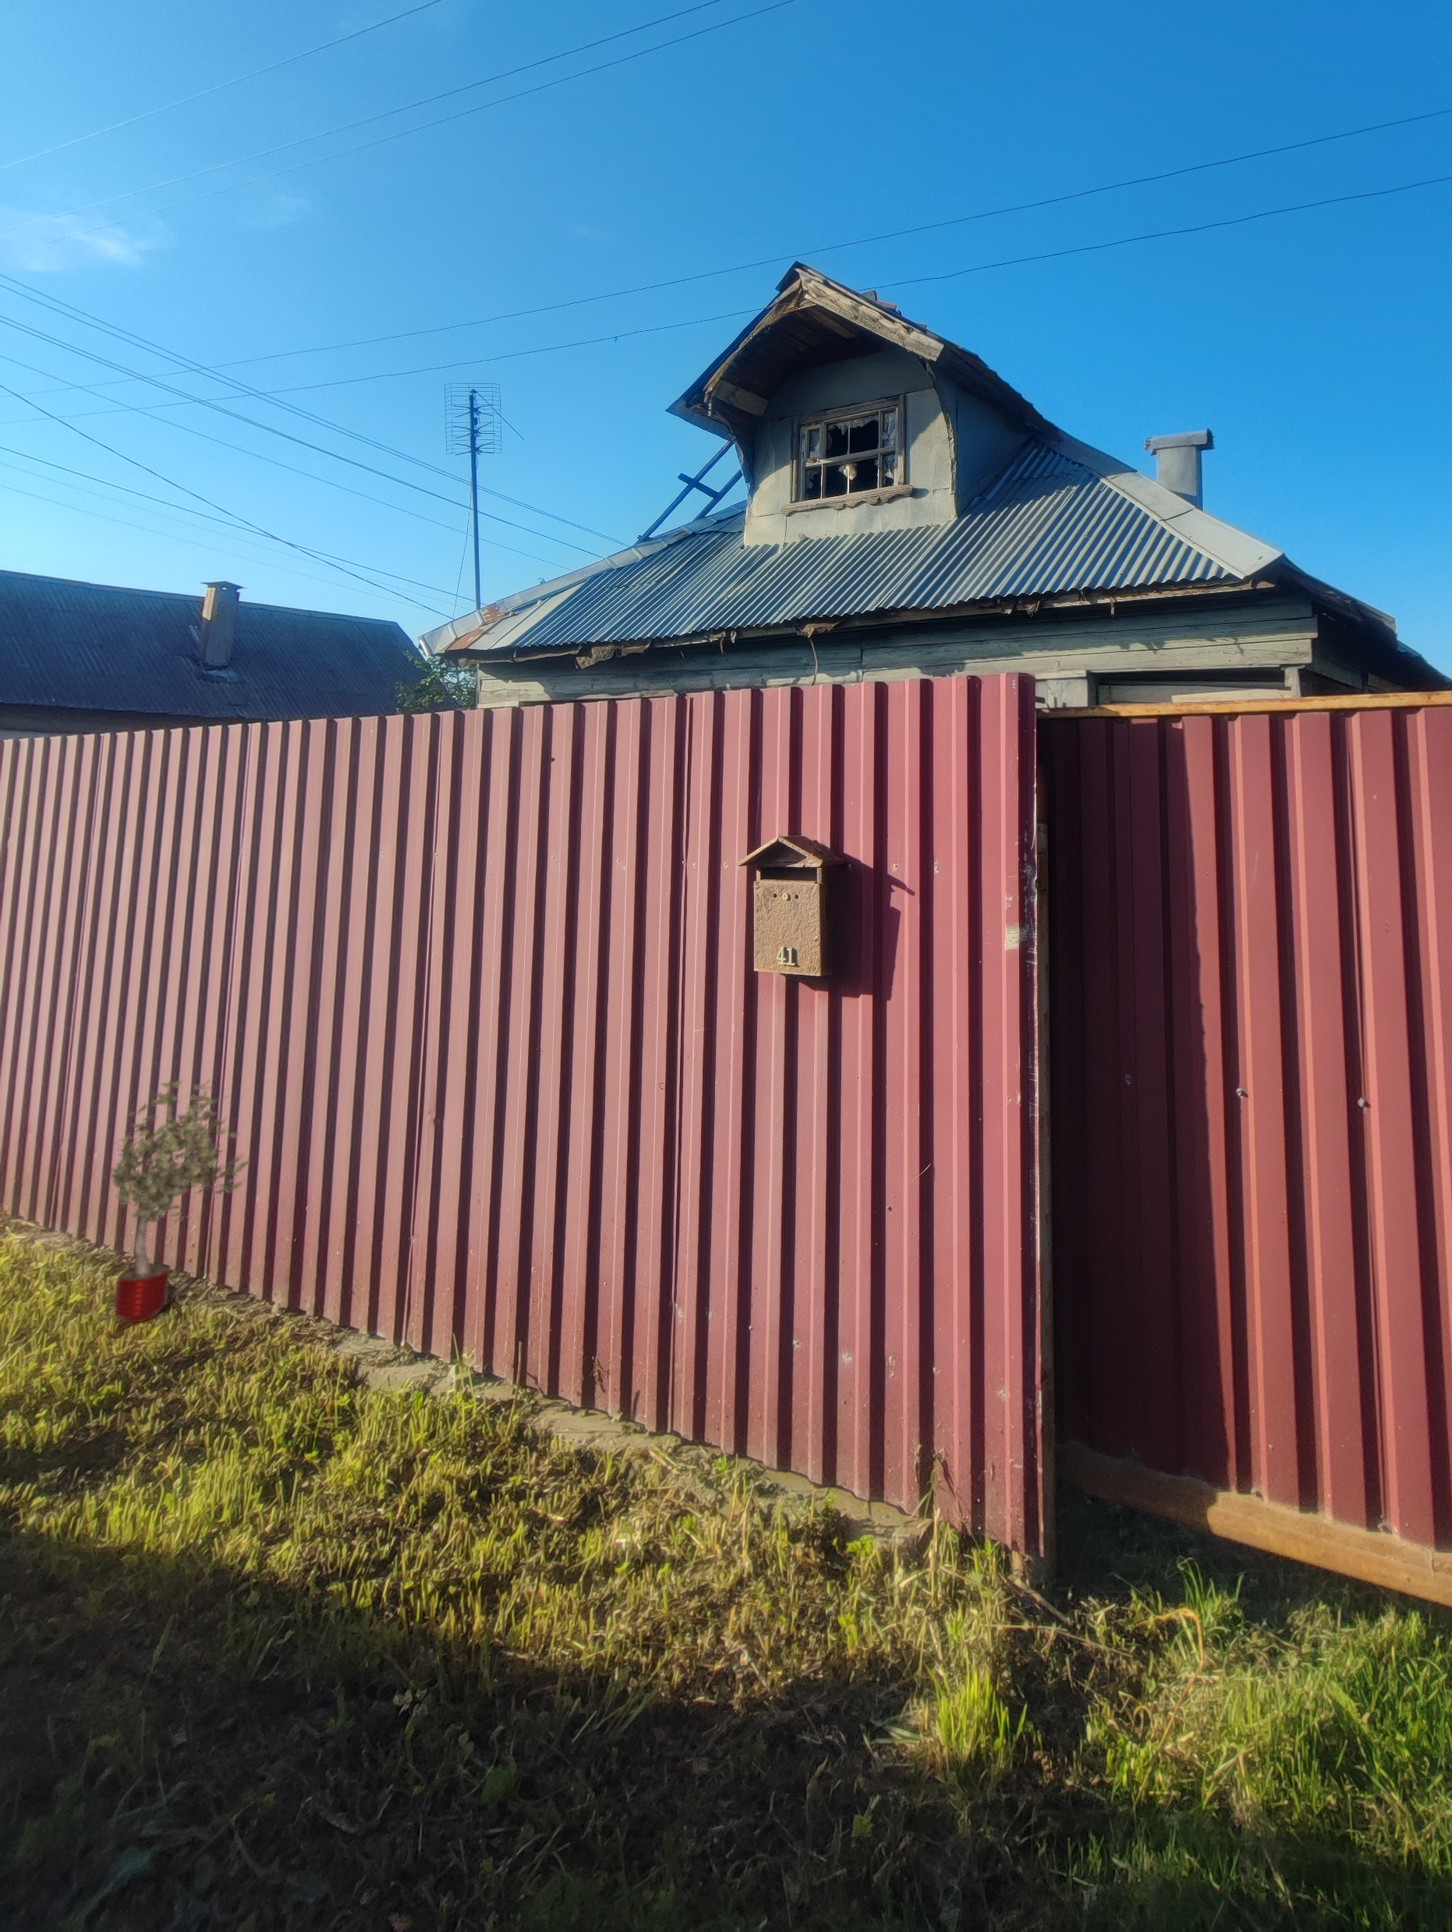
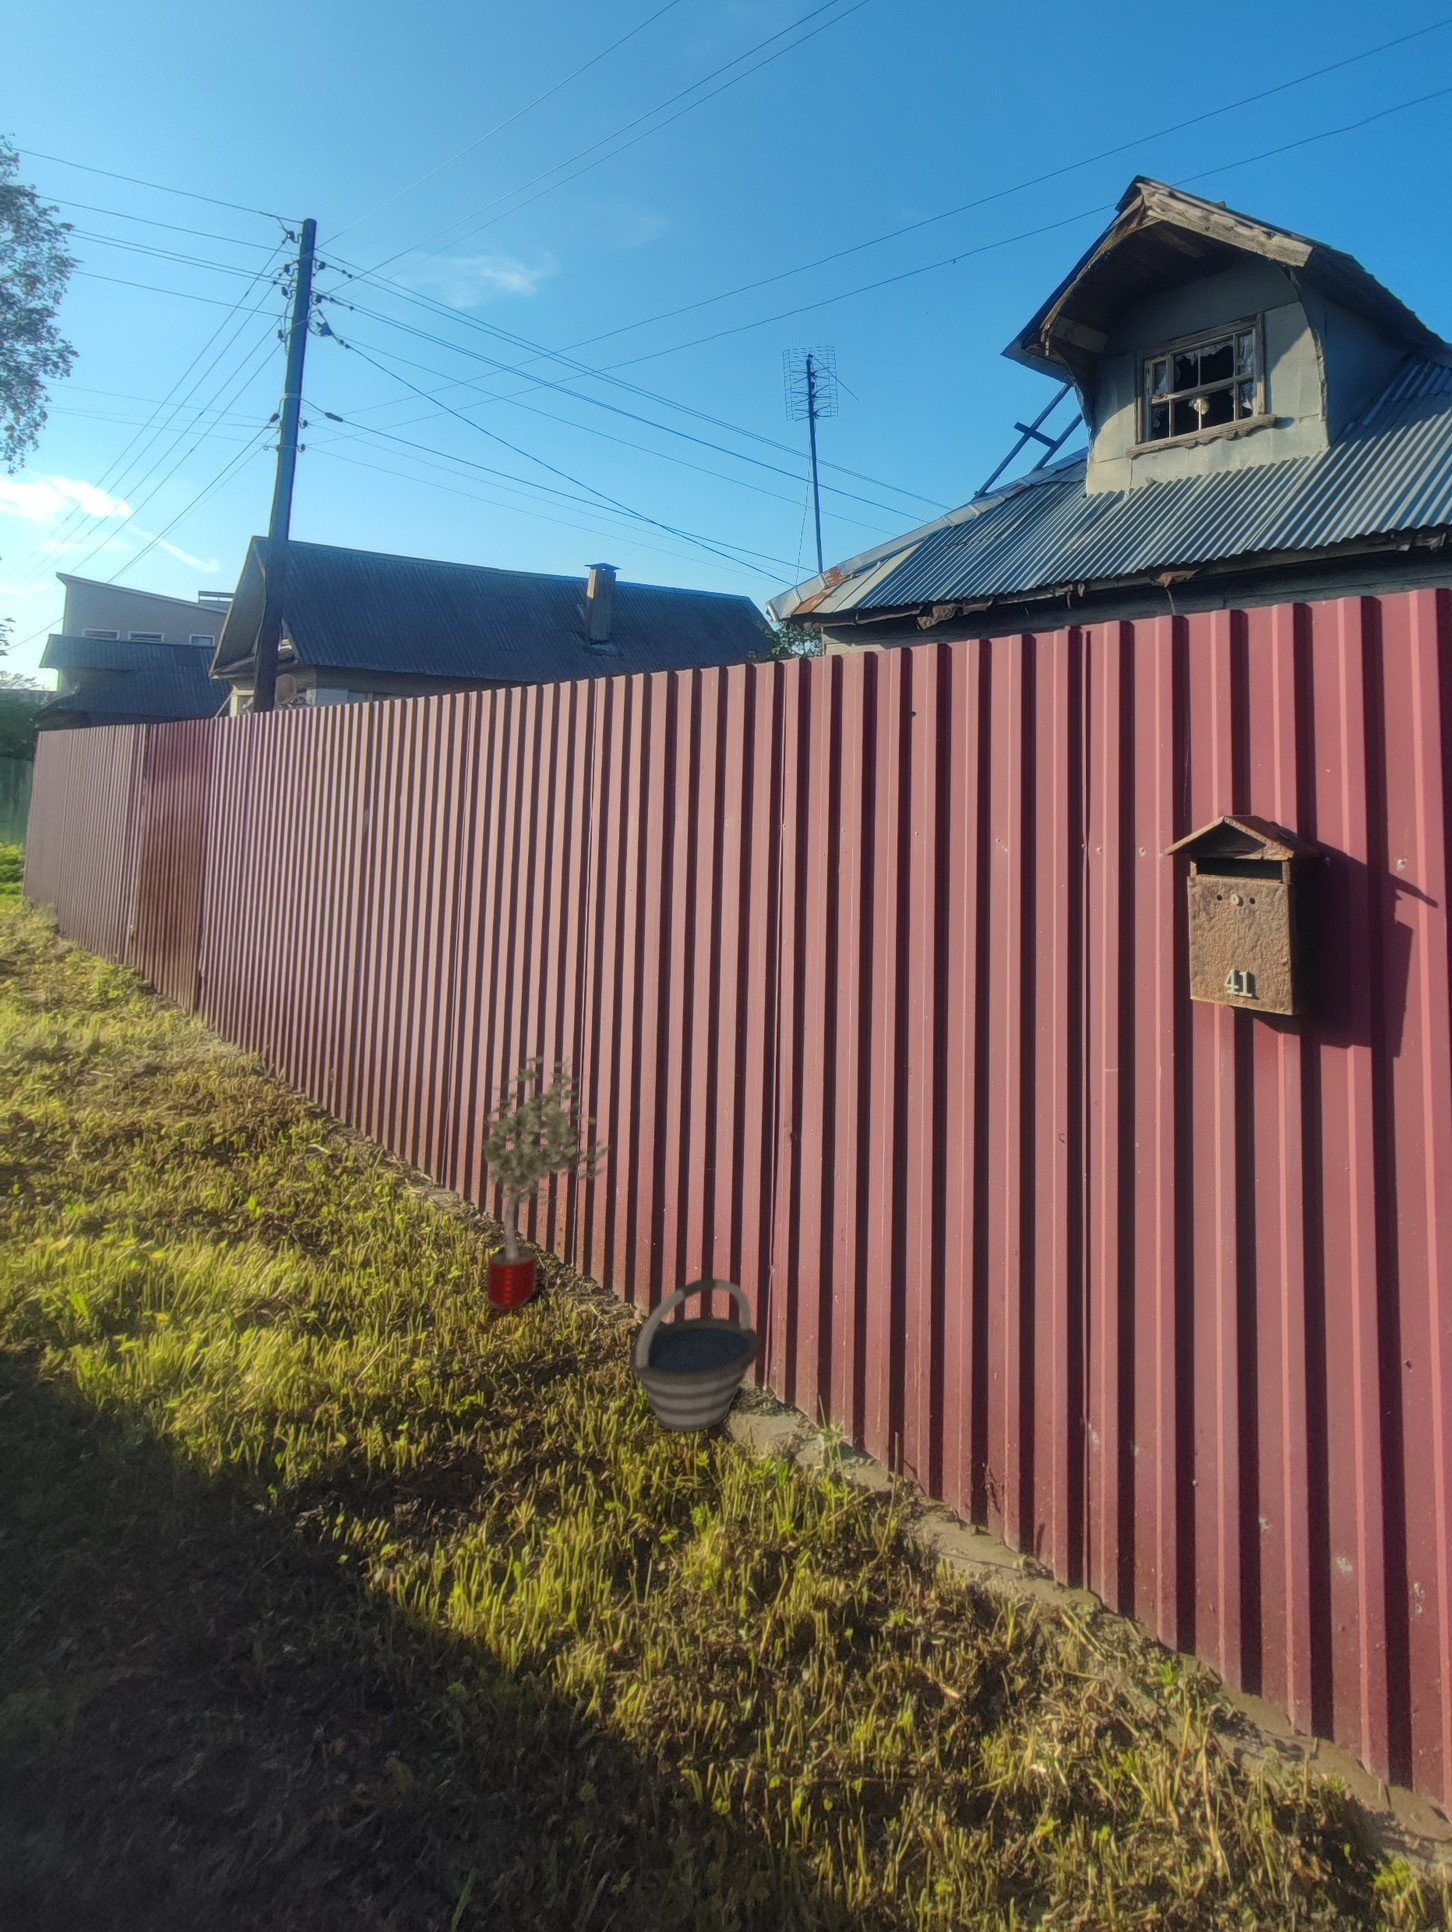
bucket: none [272,1254,399,1387] -> present [629,1278,760,1432]

